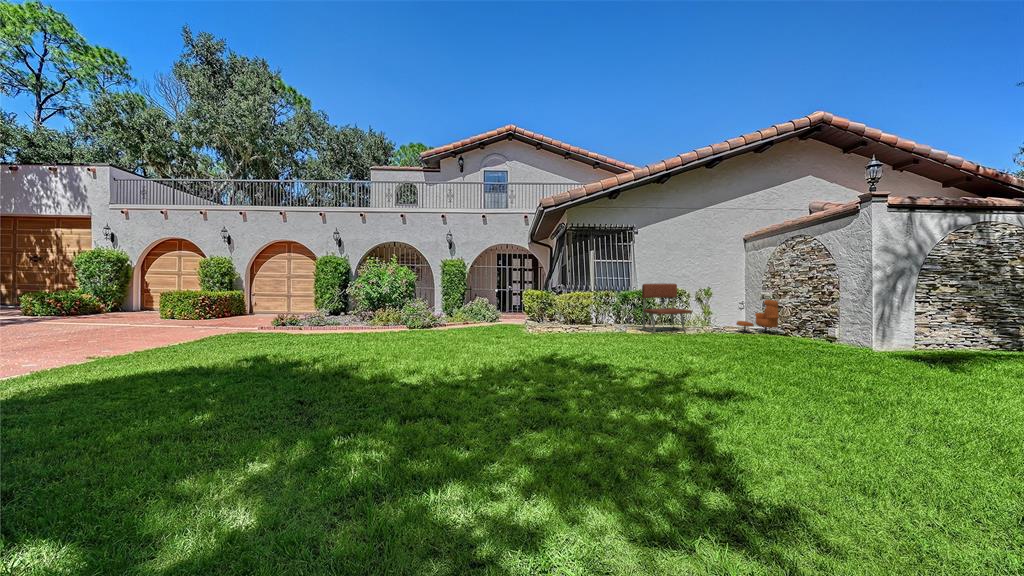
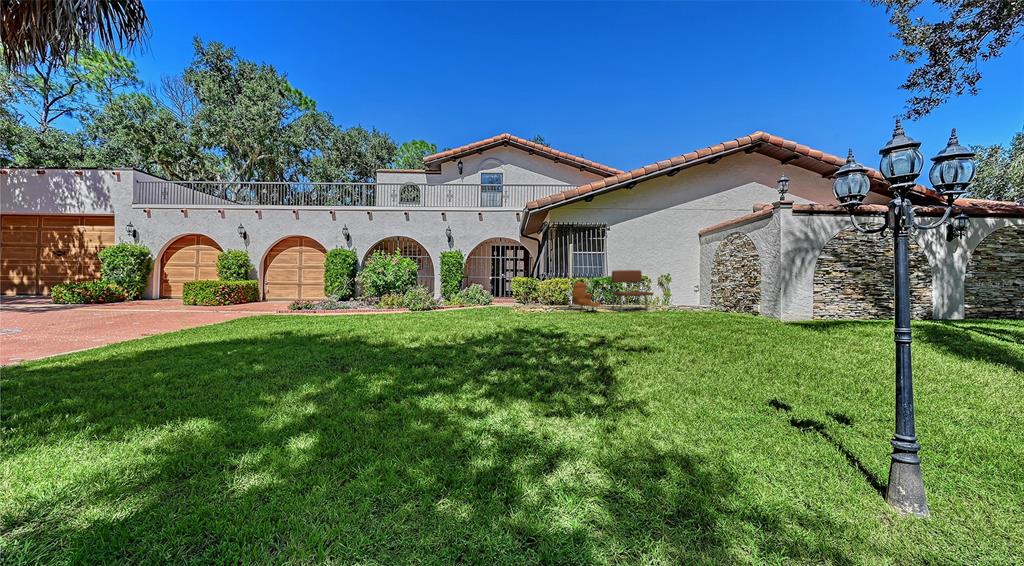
lounge chair: present [736,300,779,334] -> present [571,283,600,312]

